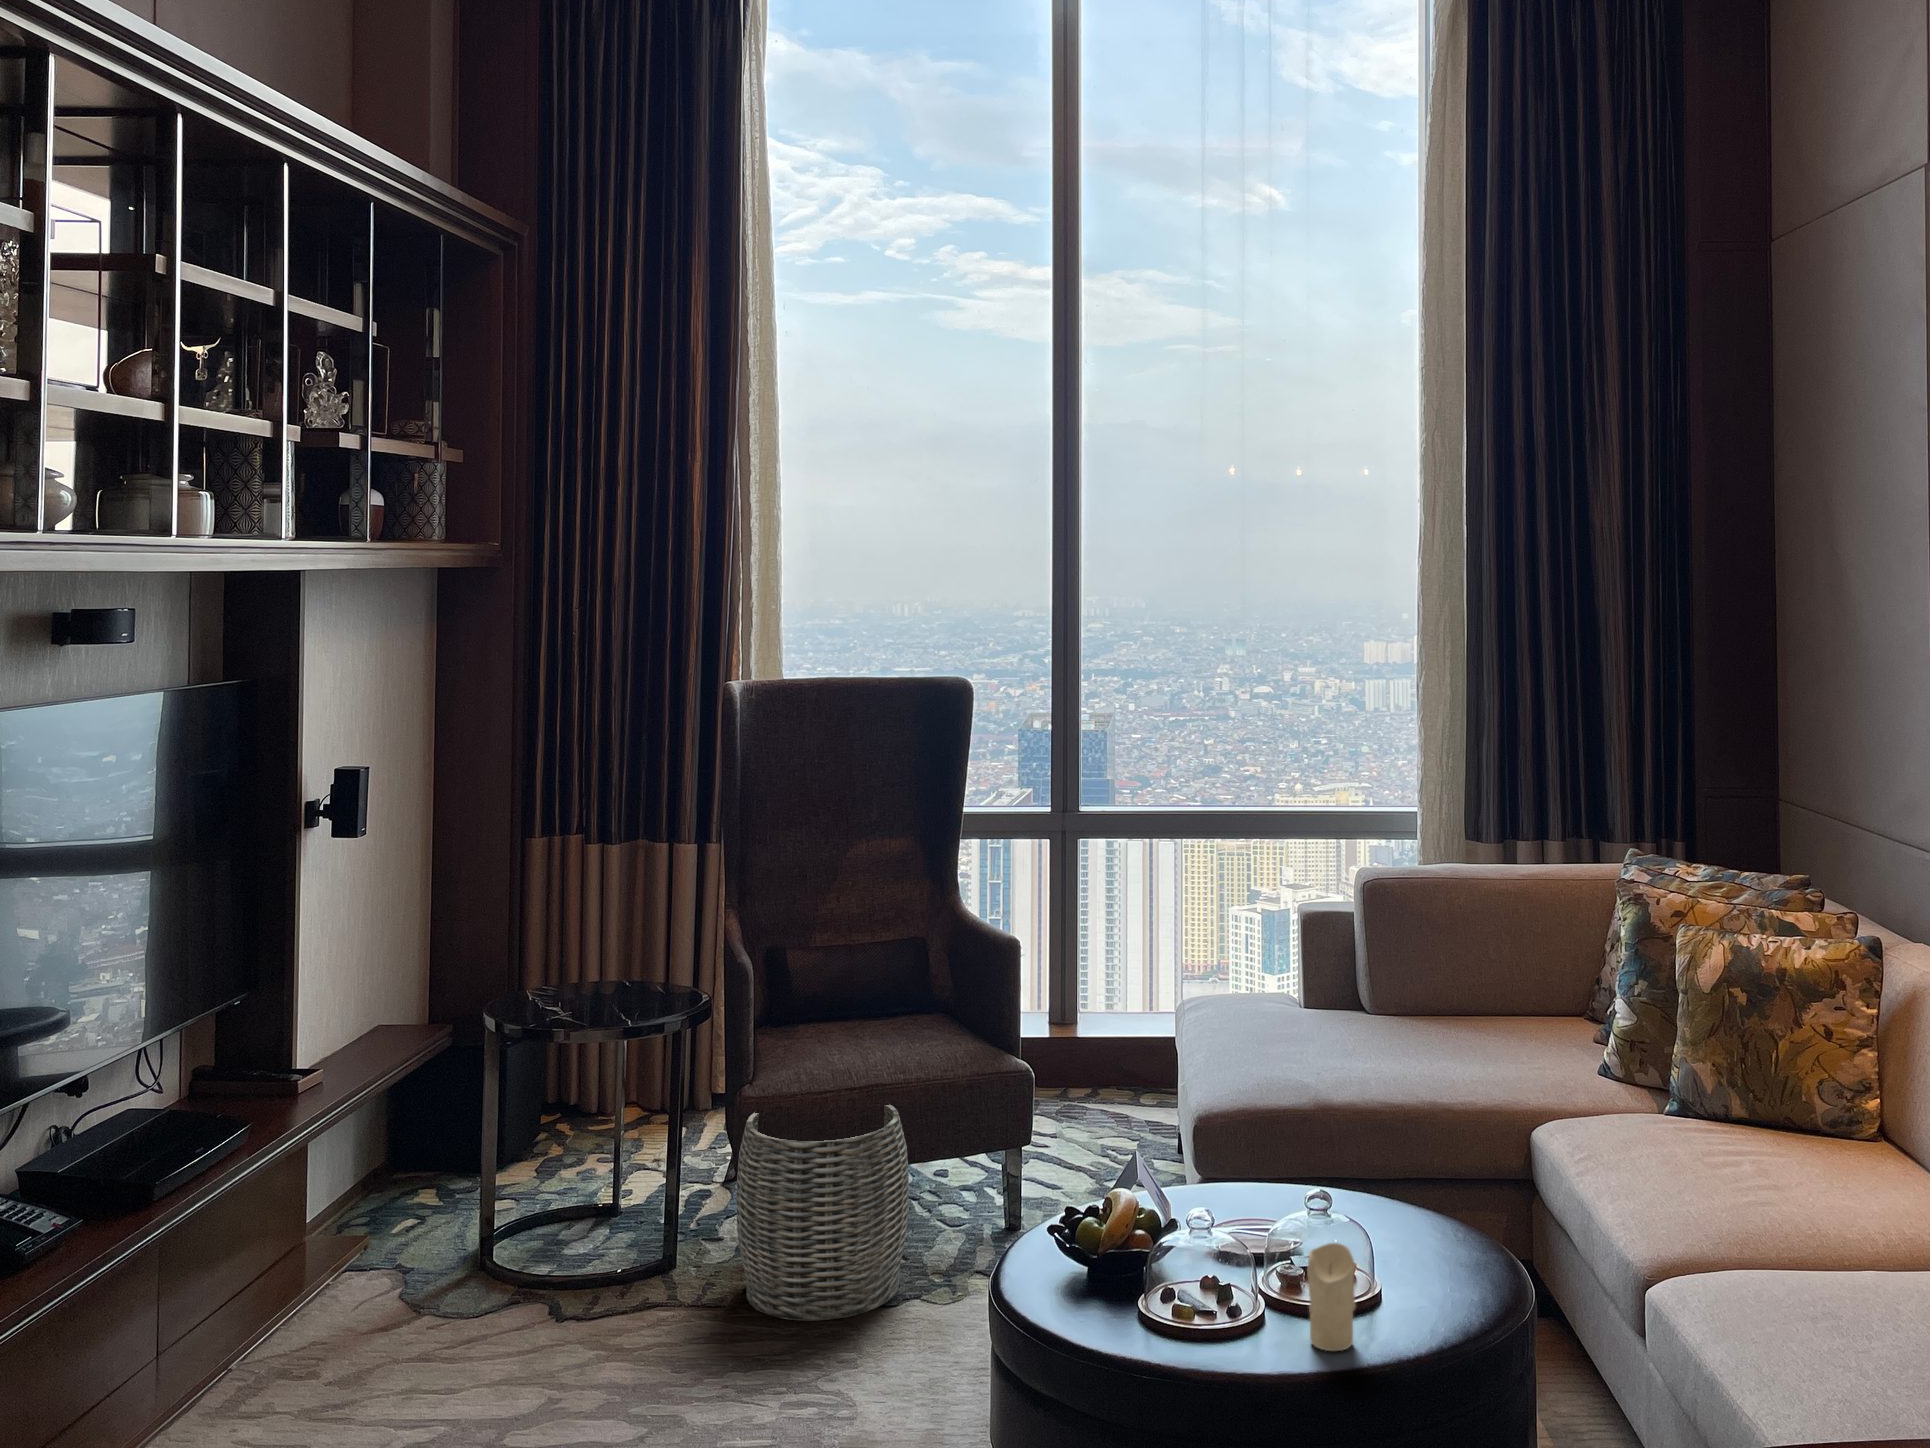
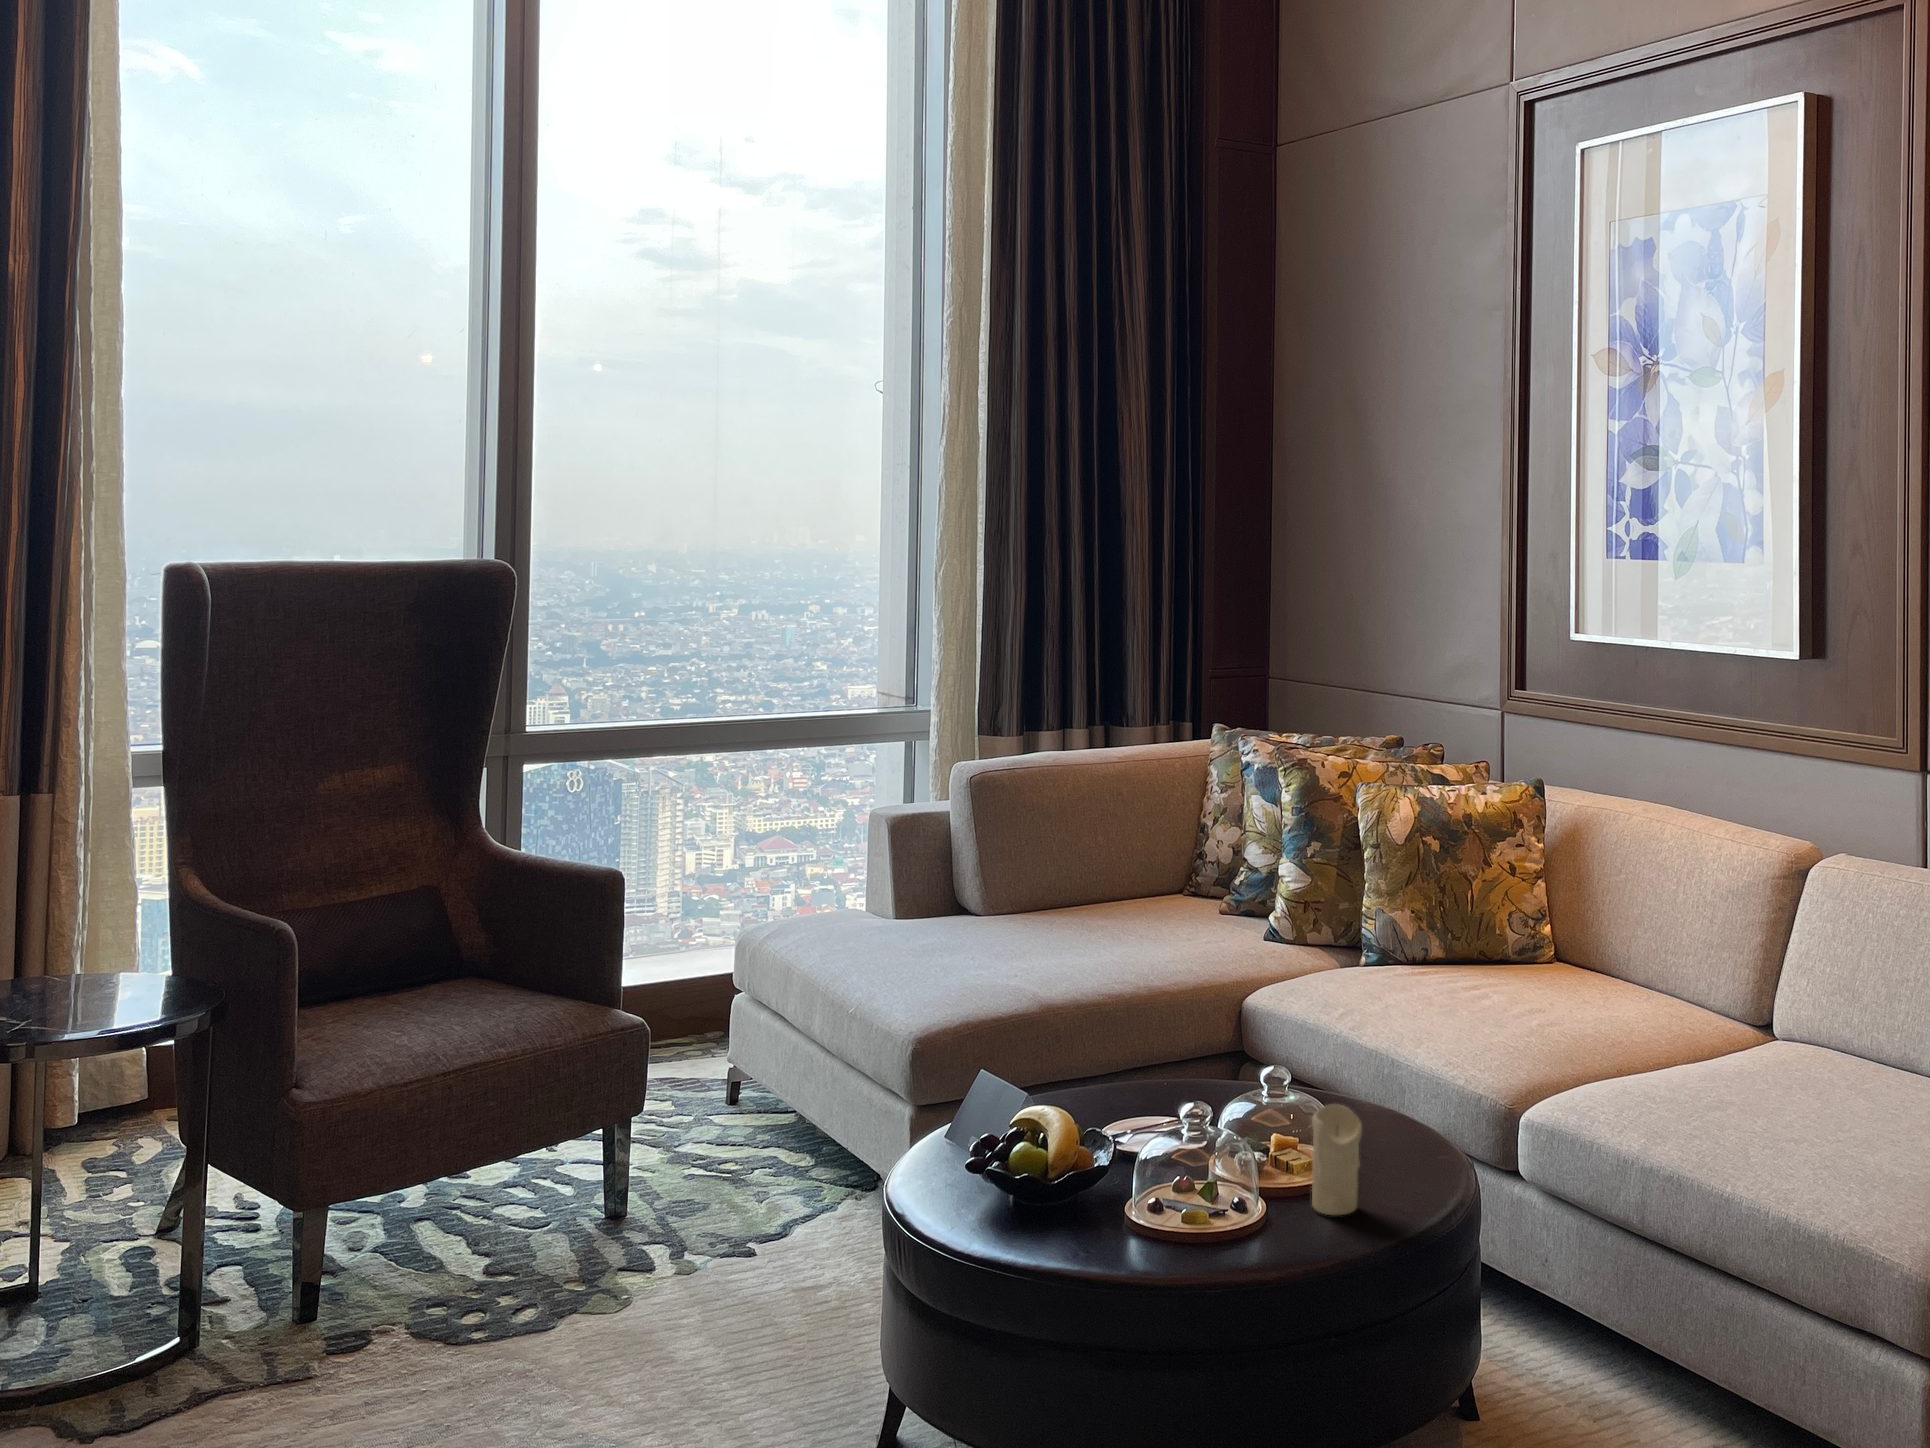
woven basket: present [737,1104,909,1321] -> none [313,1080,556,1374]

